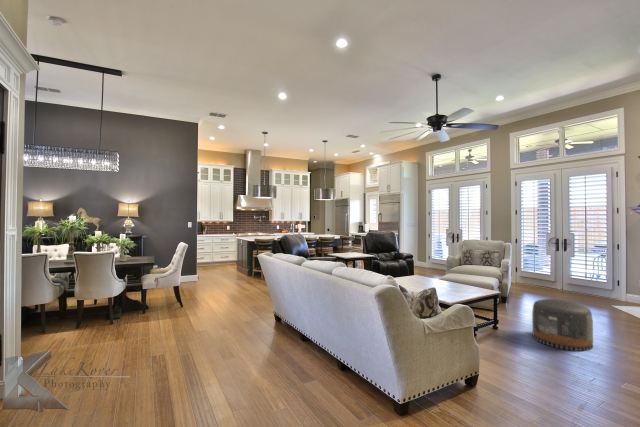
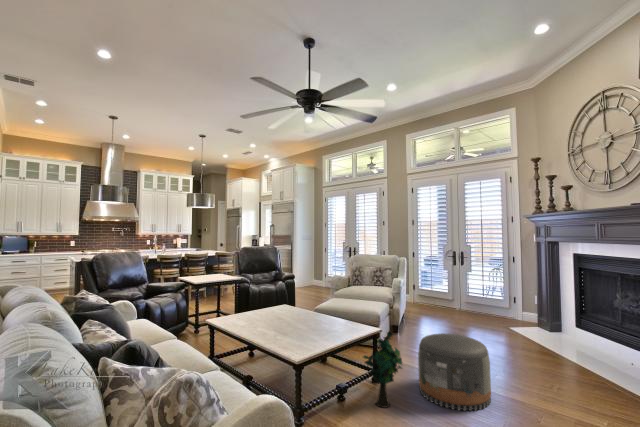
decorative plant: none [490,294,522,344] -> present [363,332,402,408]

